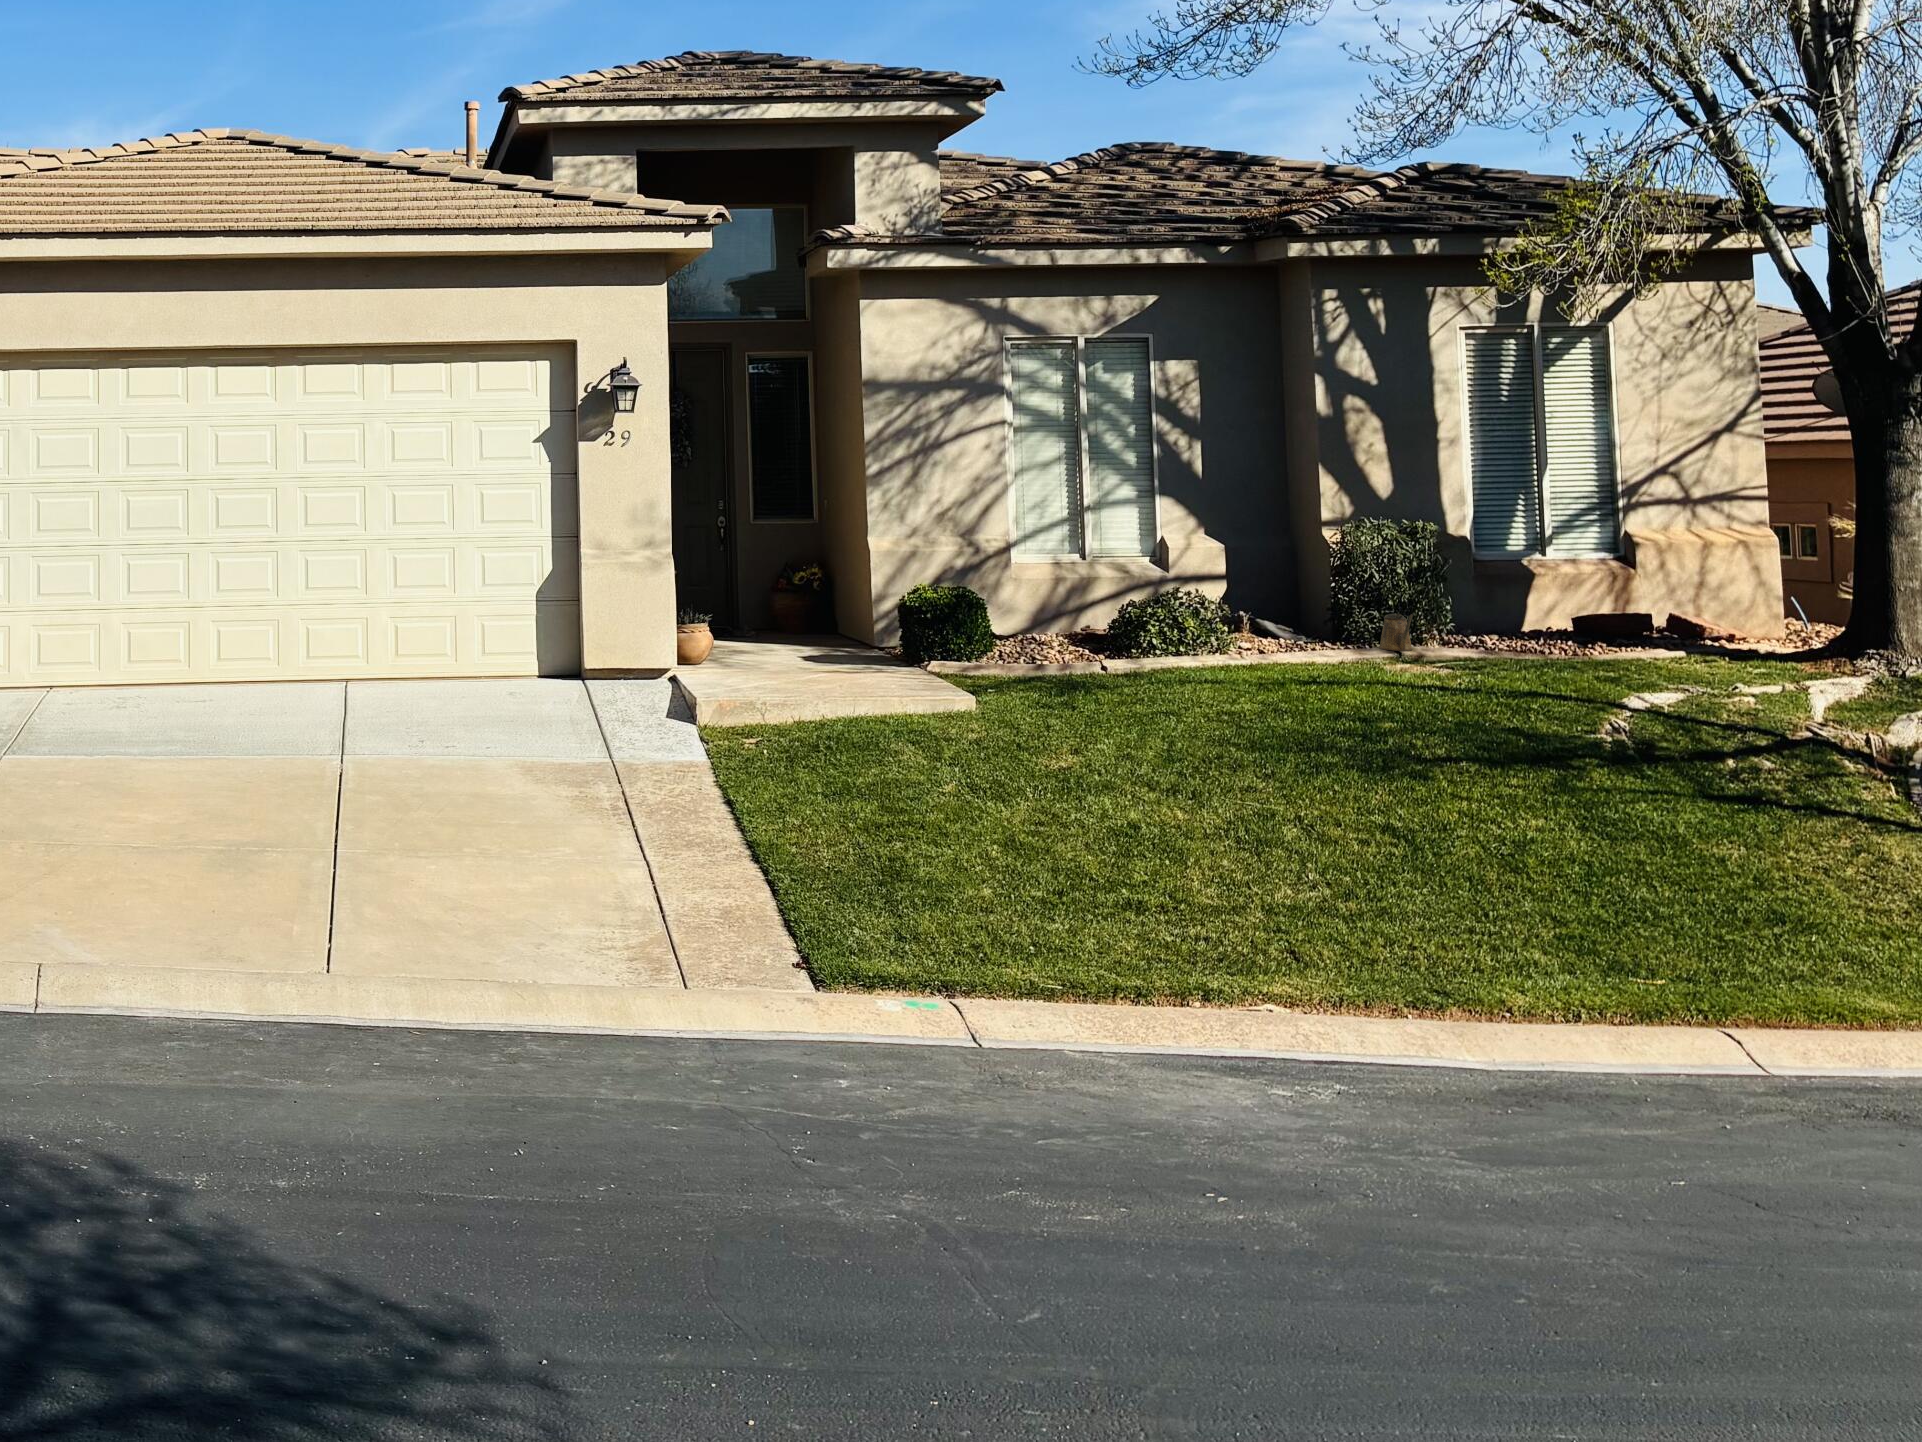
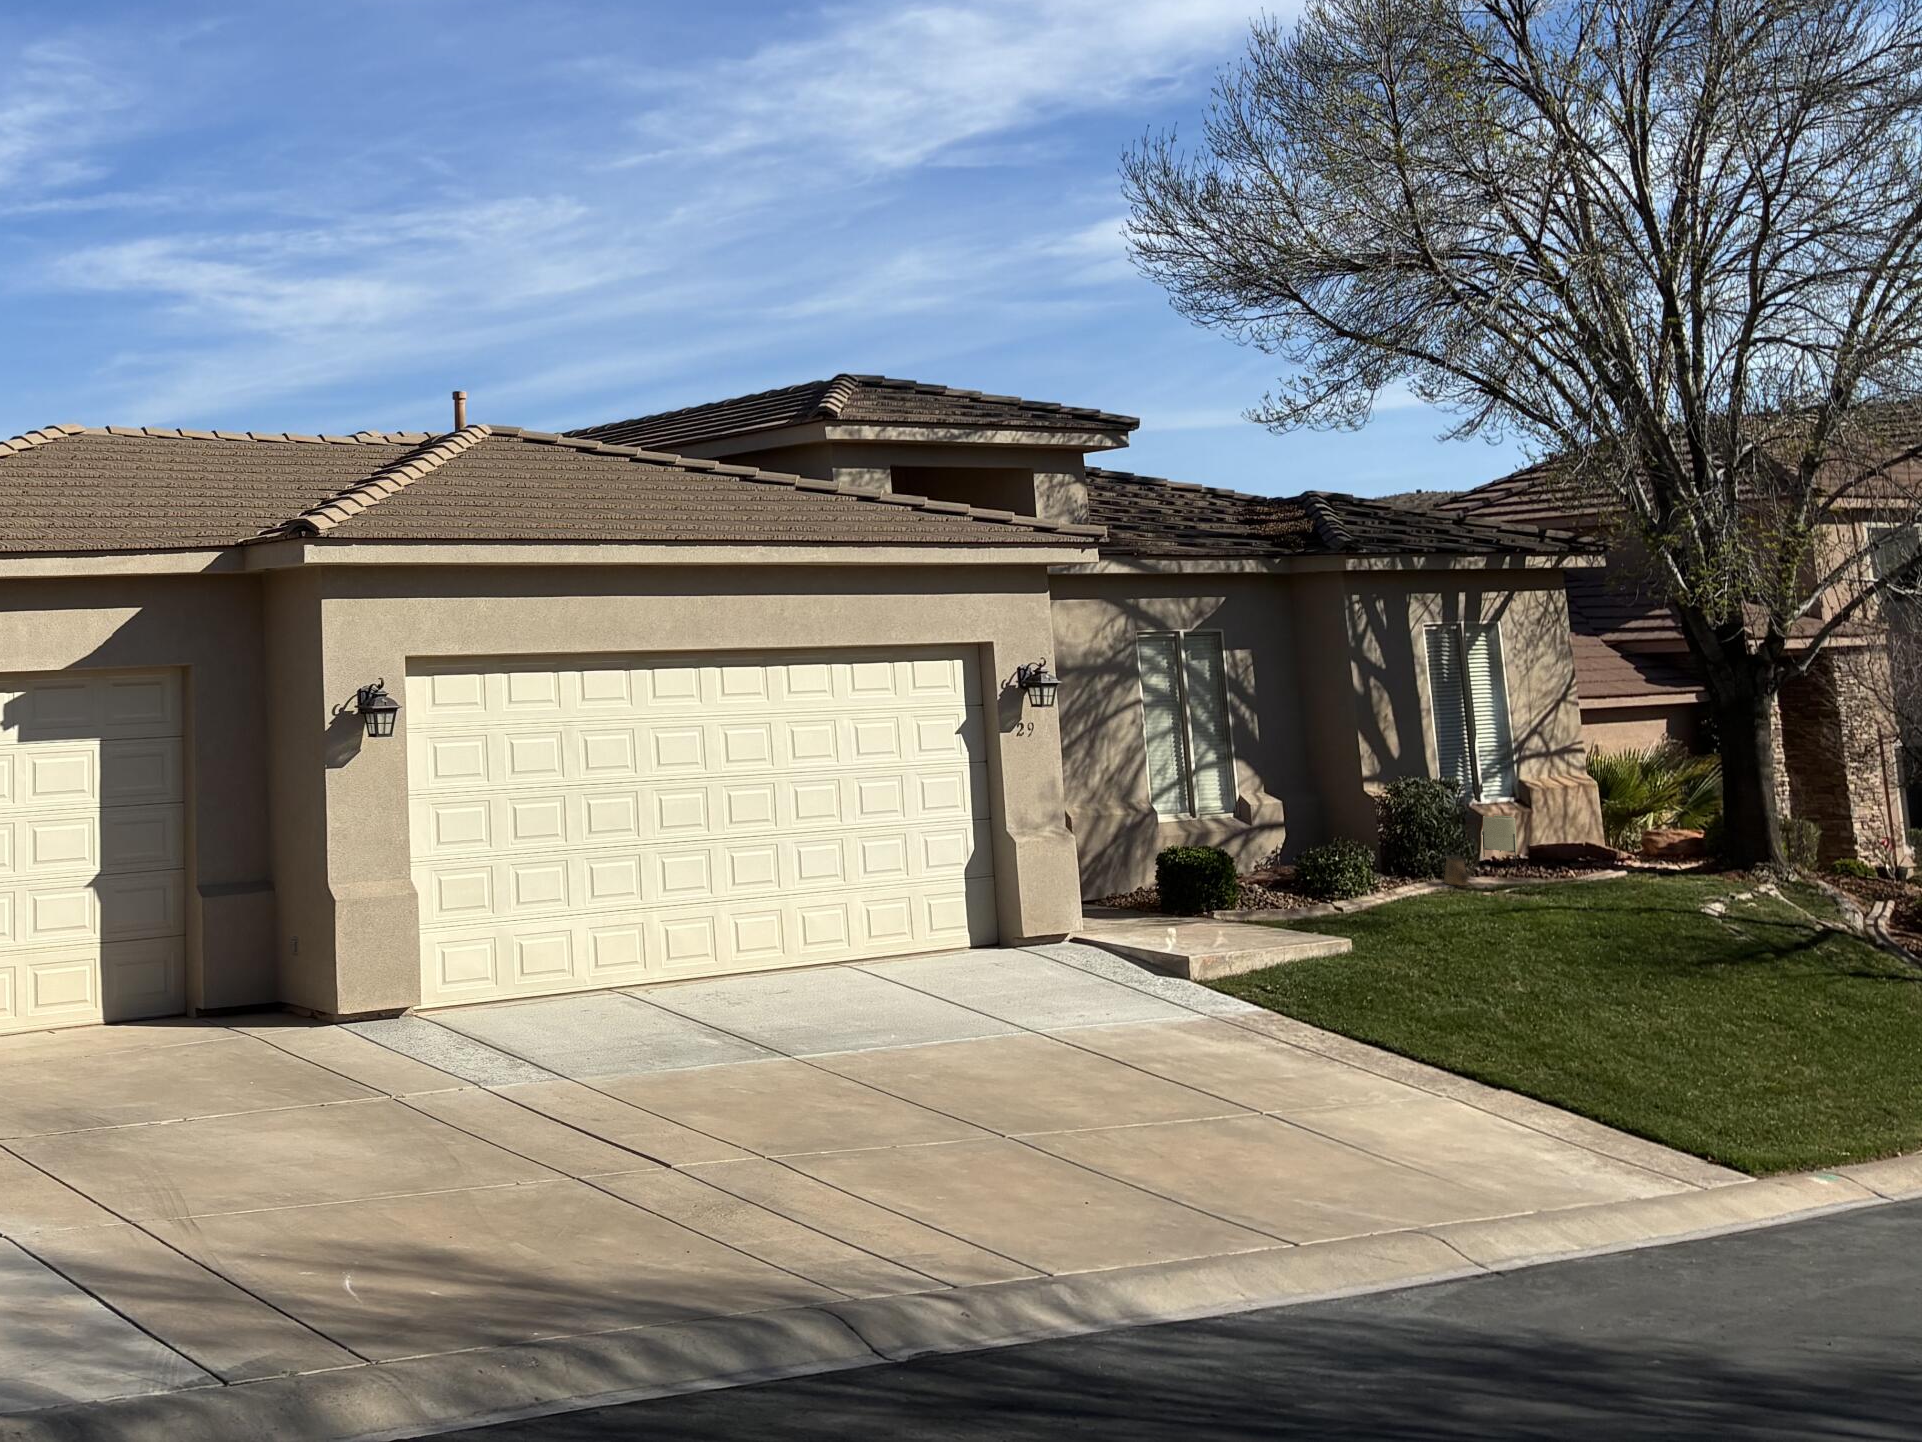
planter: none [1516,572,1562,636] -> present [1482,815,1517,866]

